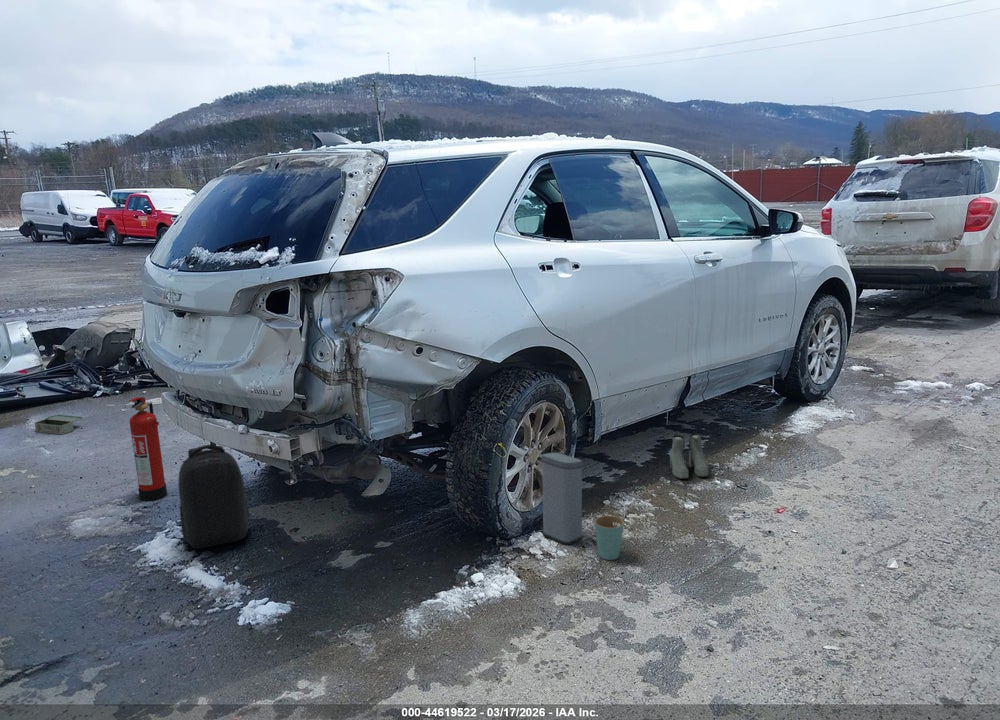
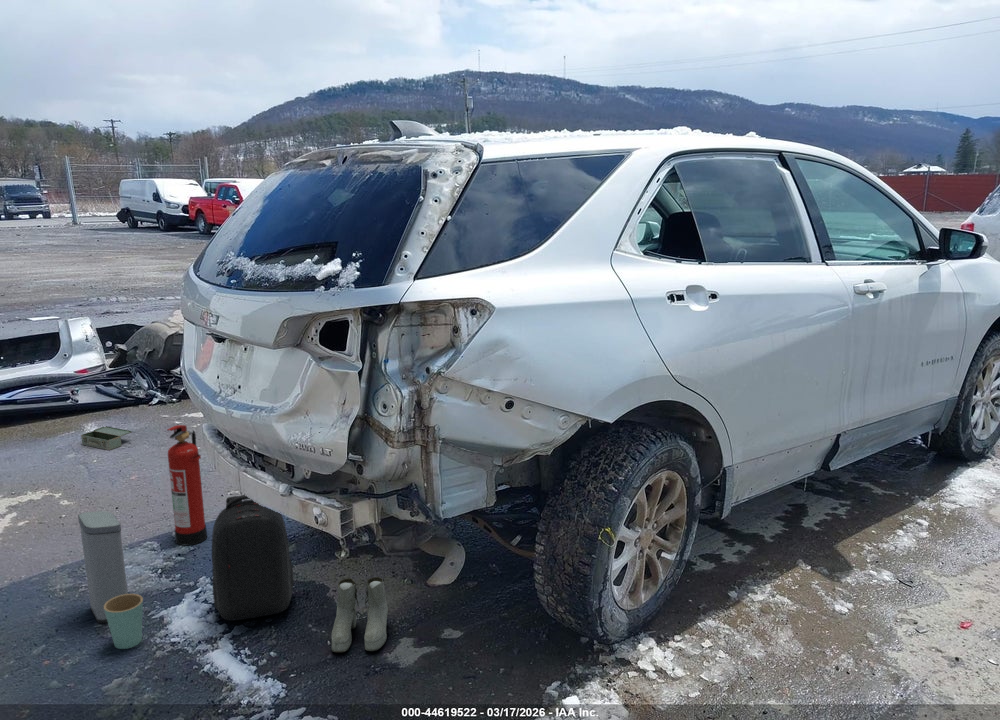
boots: present [670,433,708,479] -> present [331,577,388,653]
trash can: present [542,453,624,560] -> present [78,511,143,649]

